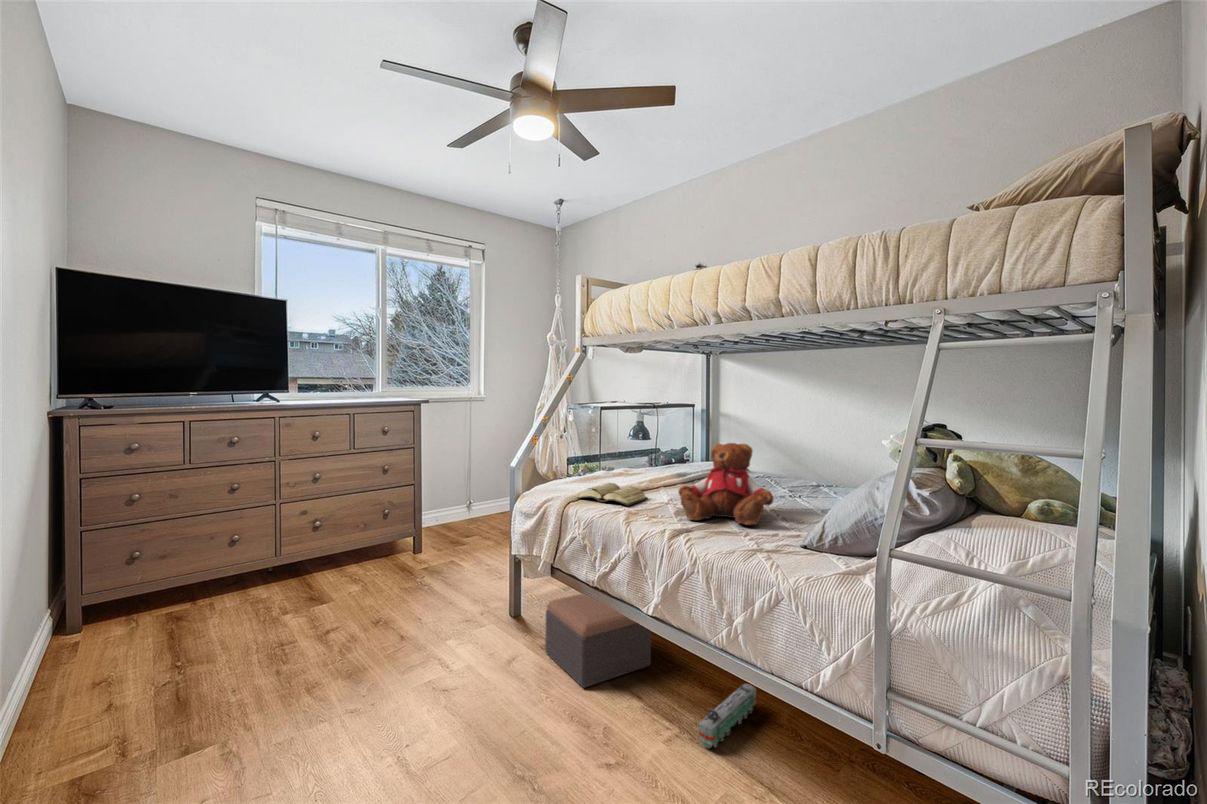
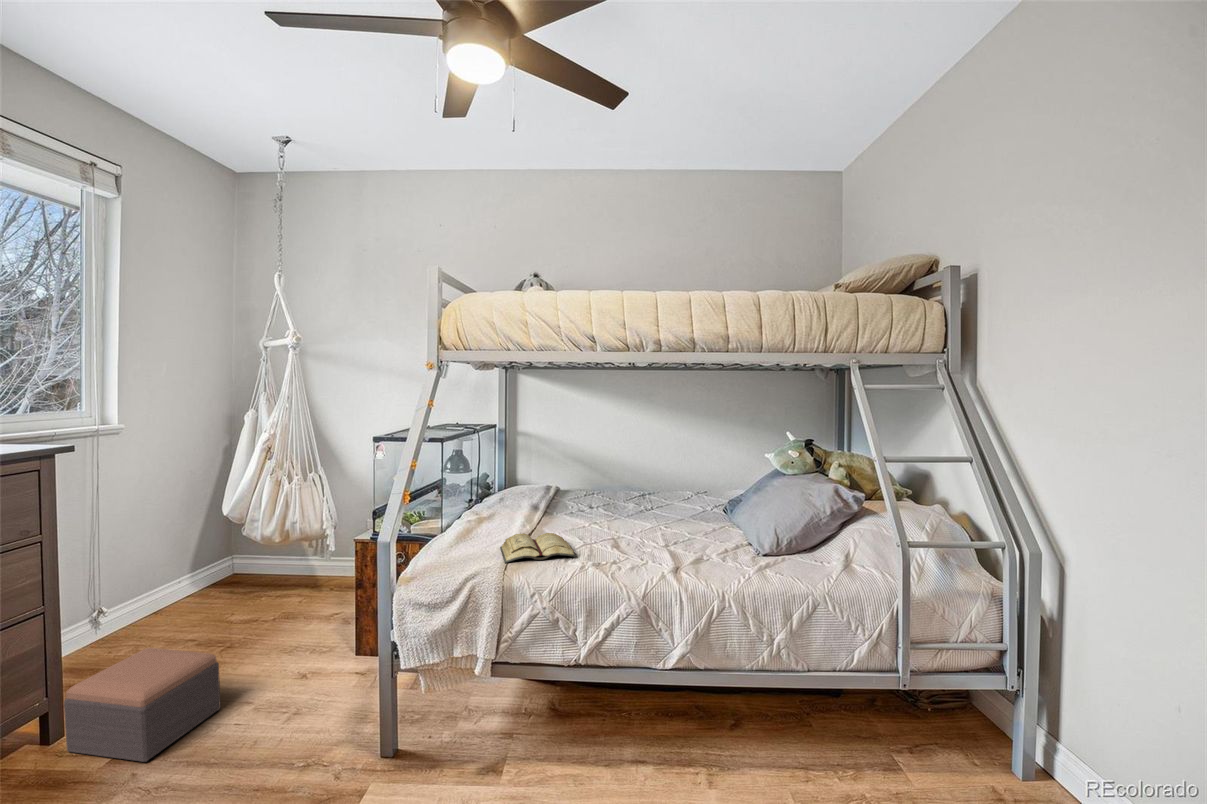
teddy bear: present [678,443,773,525] -> none [622,469,714,556]
footstool: present [546,594,651,688] -> present [64,648,221,762]
toy train: present [699,684,756,748] -> none [722,691,763,760]

